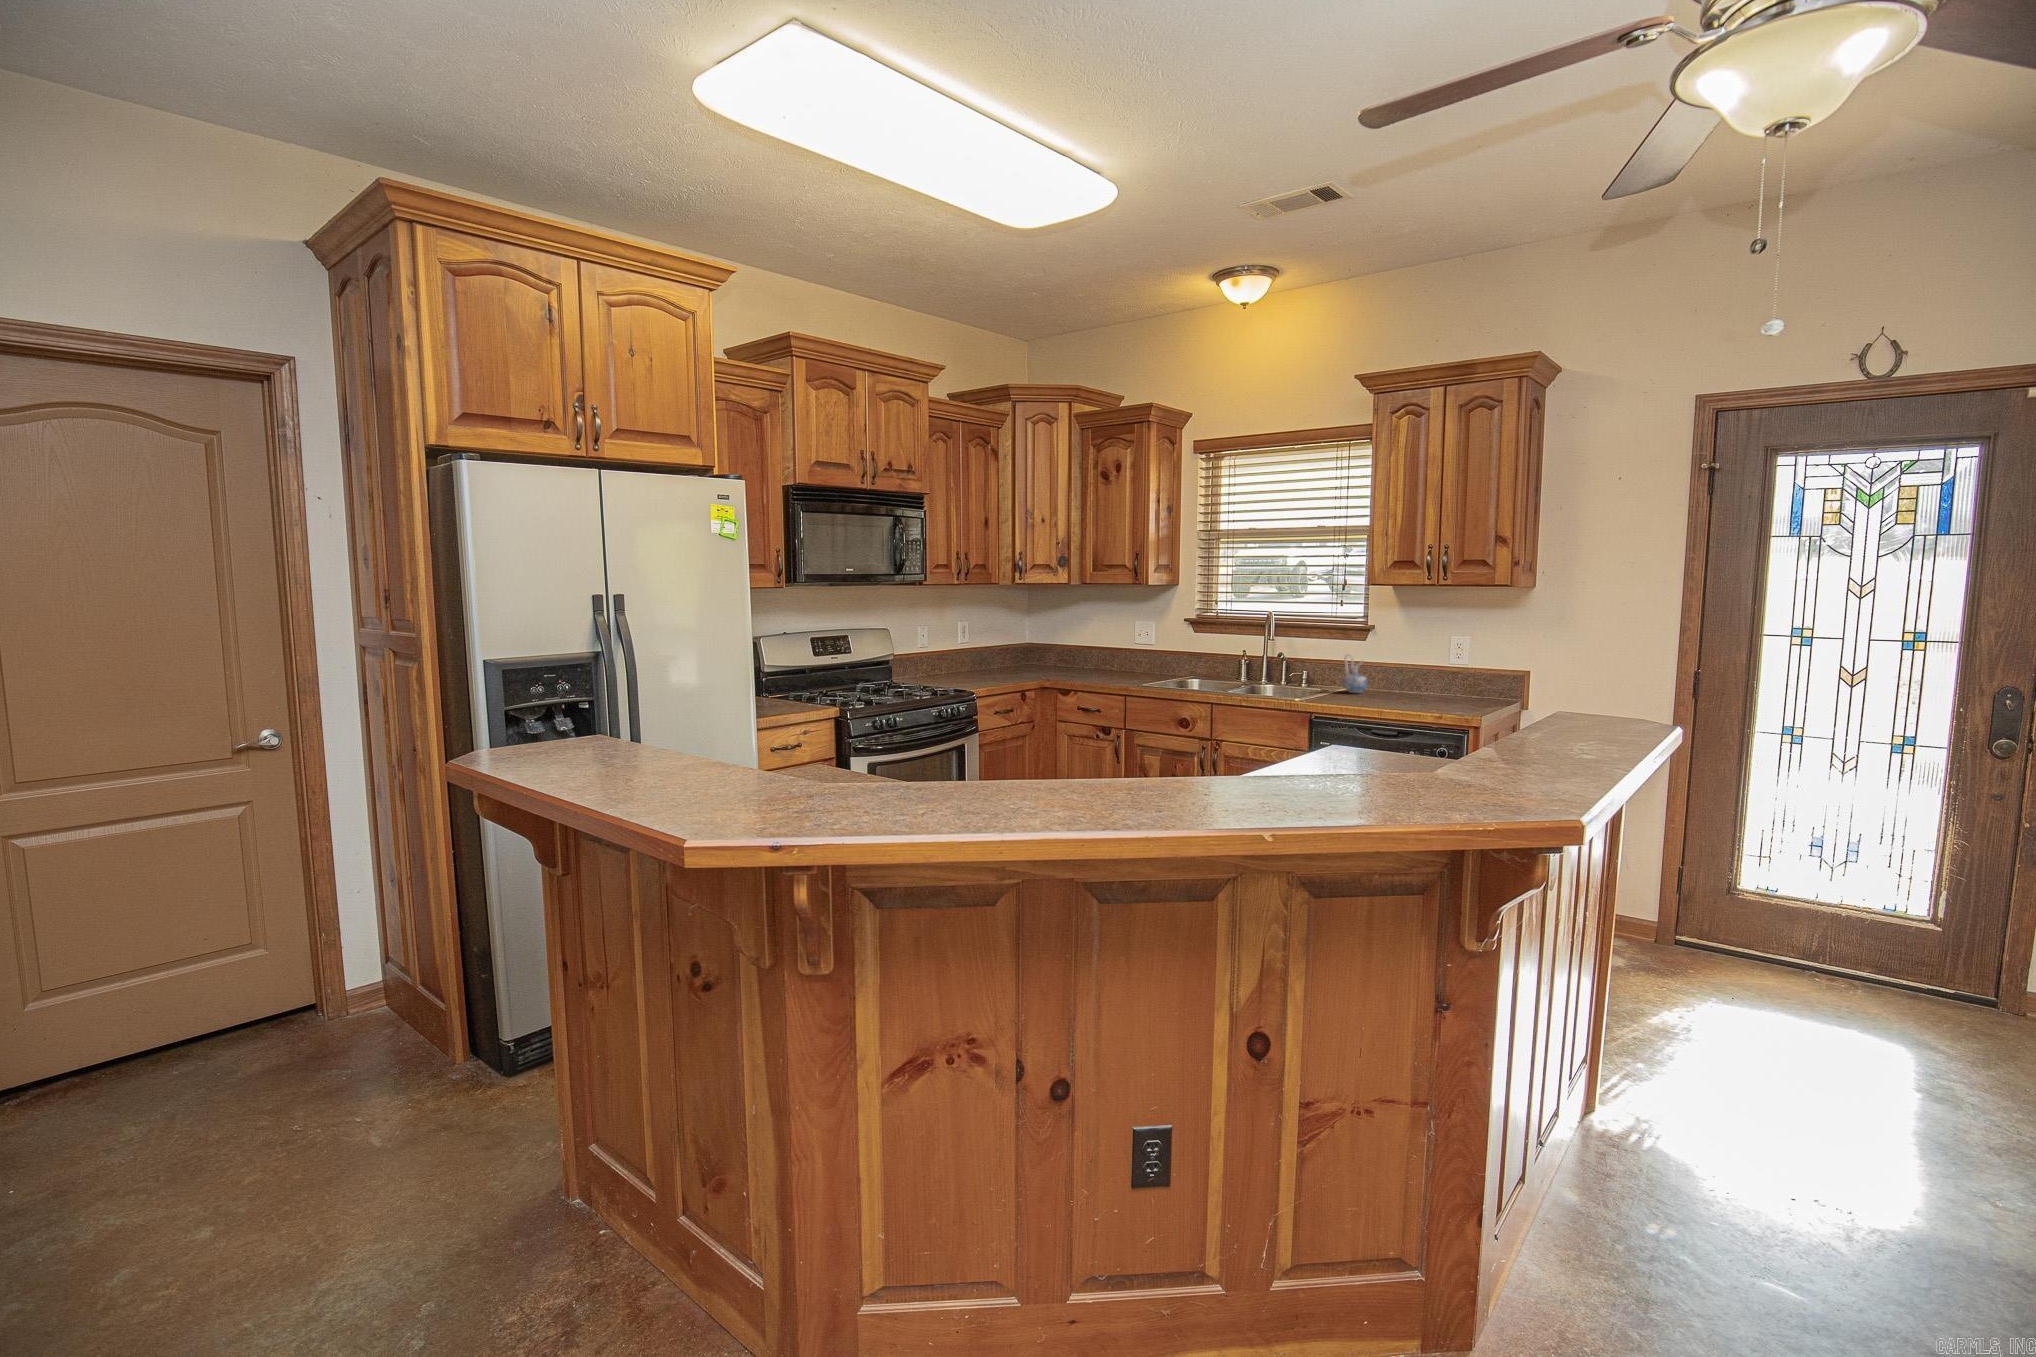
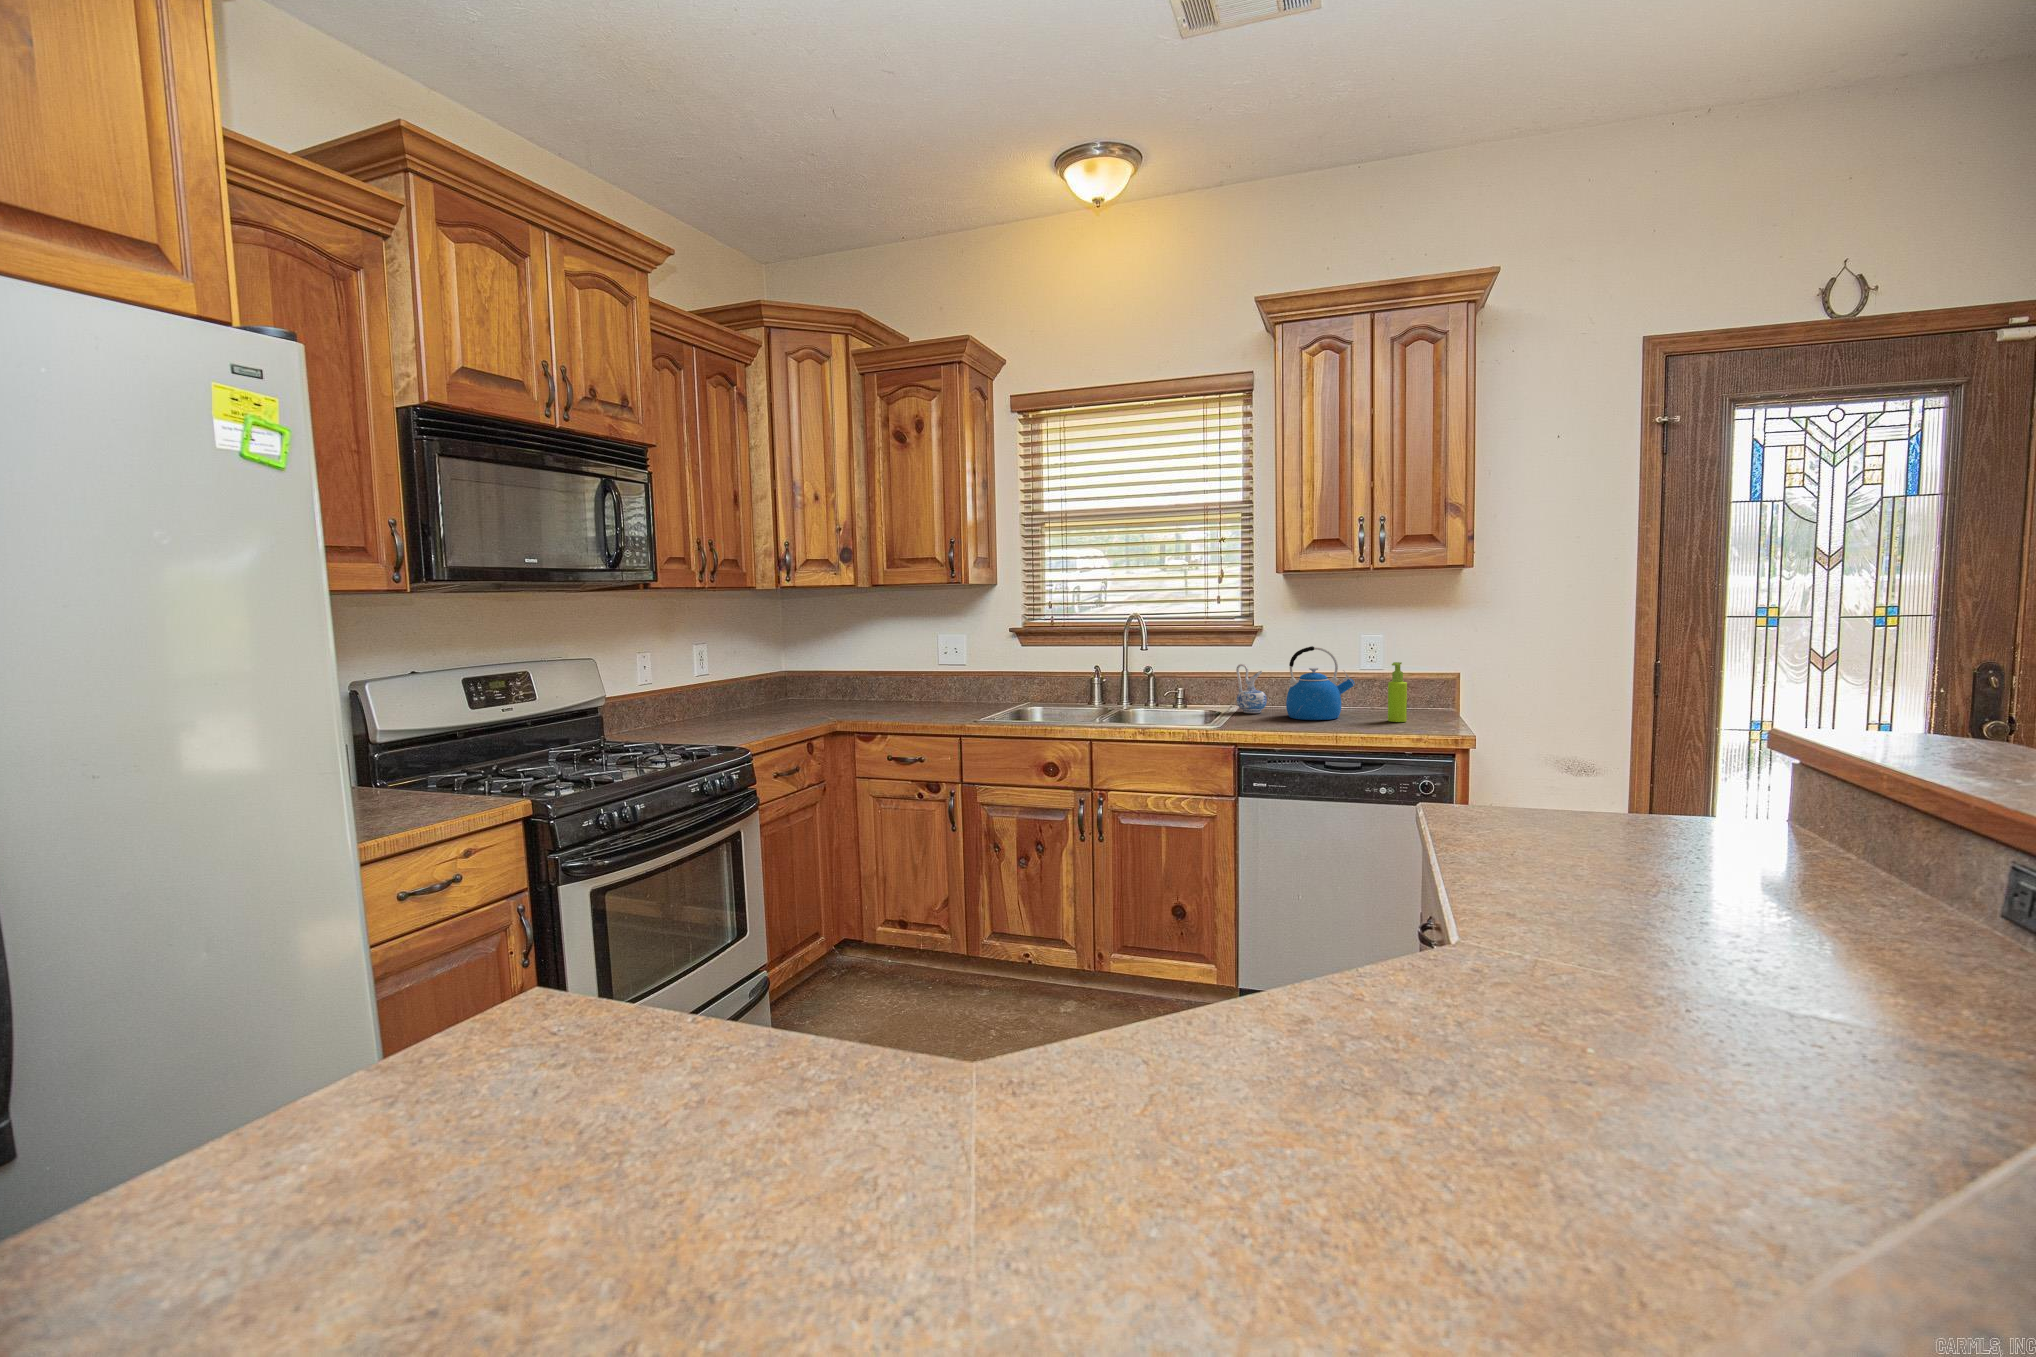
kettle: none [1376,643,1433,701] -> present [1286,646,1355,720]
soap dispenser: none [1452,659,1469,706] -> present [1388,662,1407,722]

